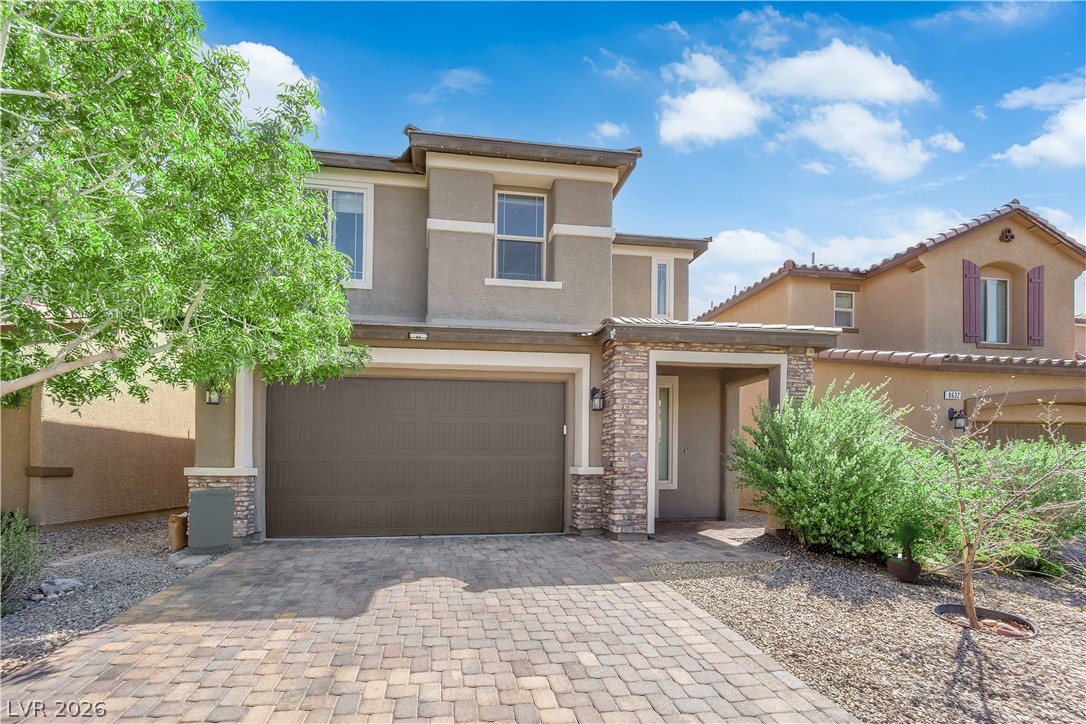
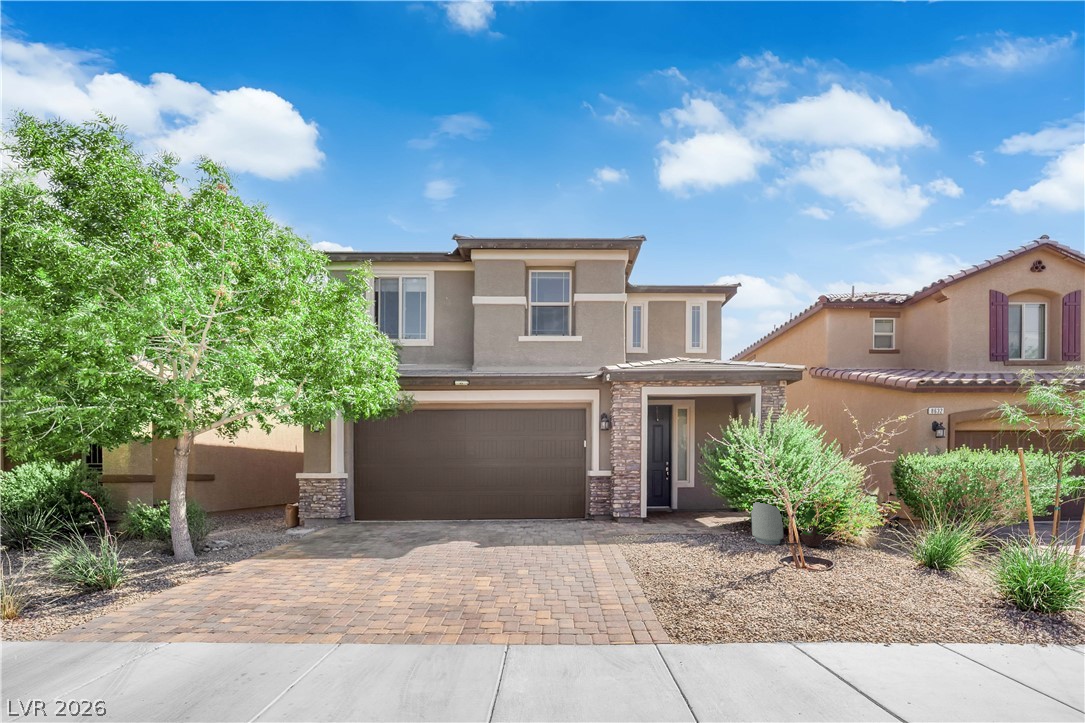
trash can: present [188,489,235,555] -> present [751,502,783,545]

